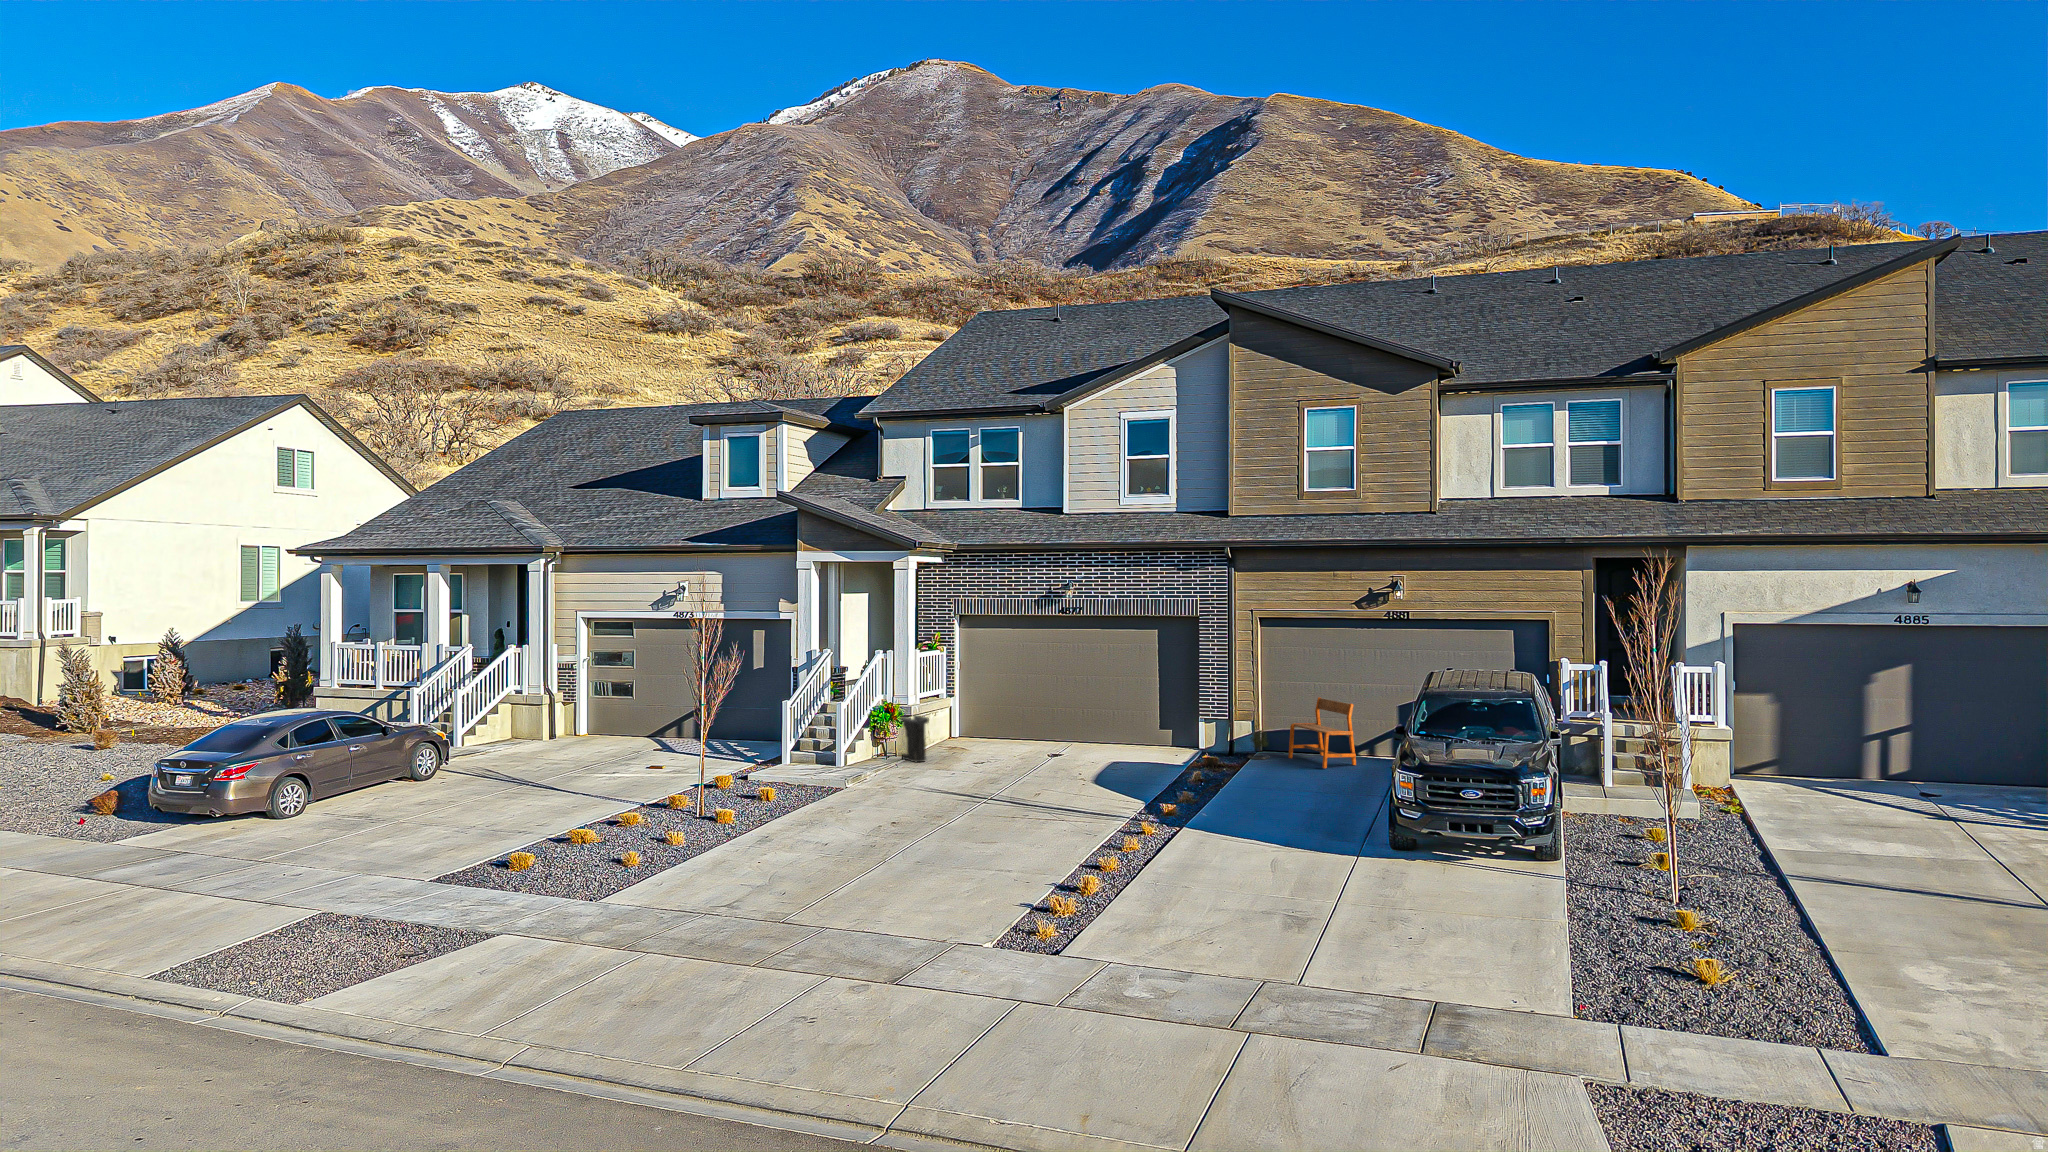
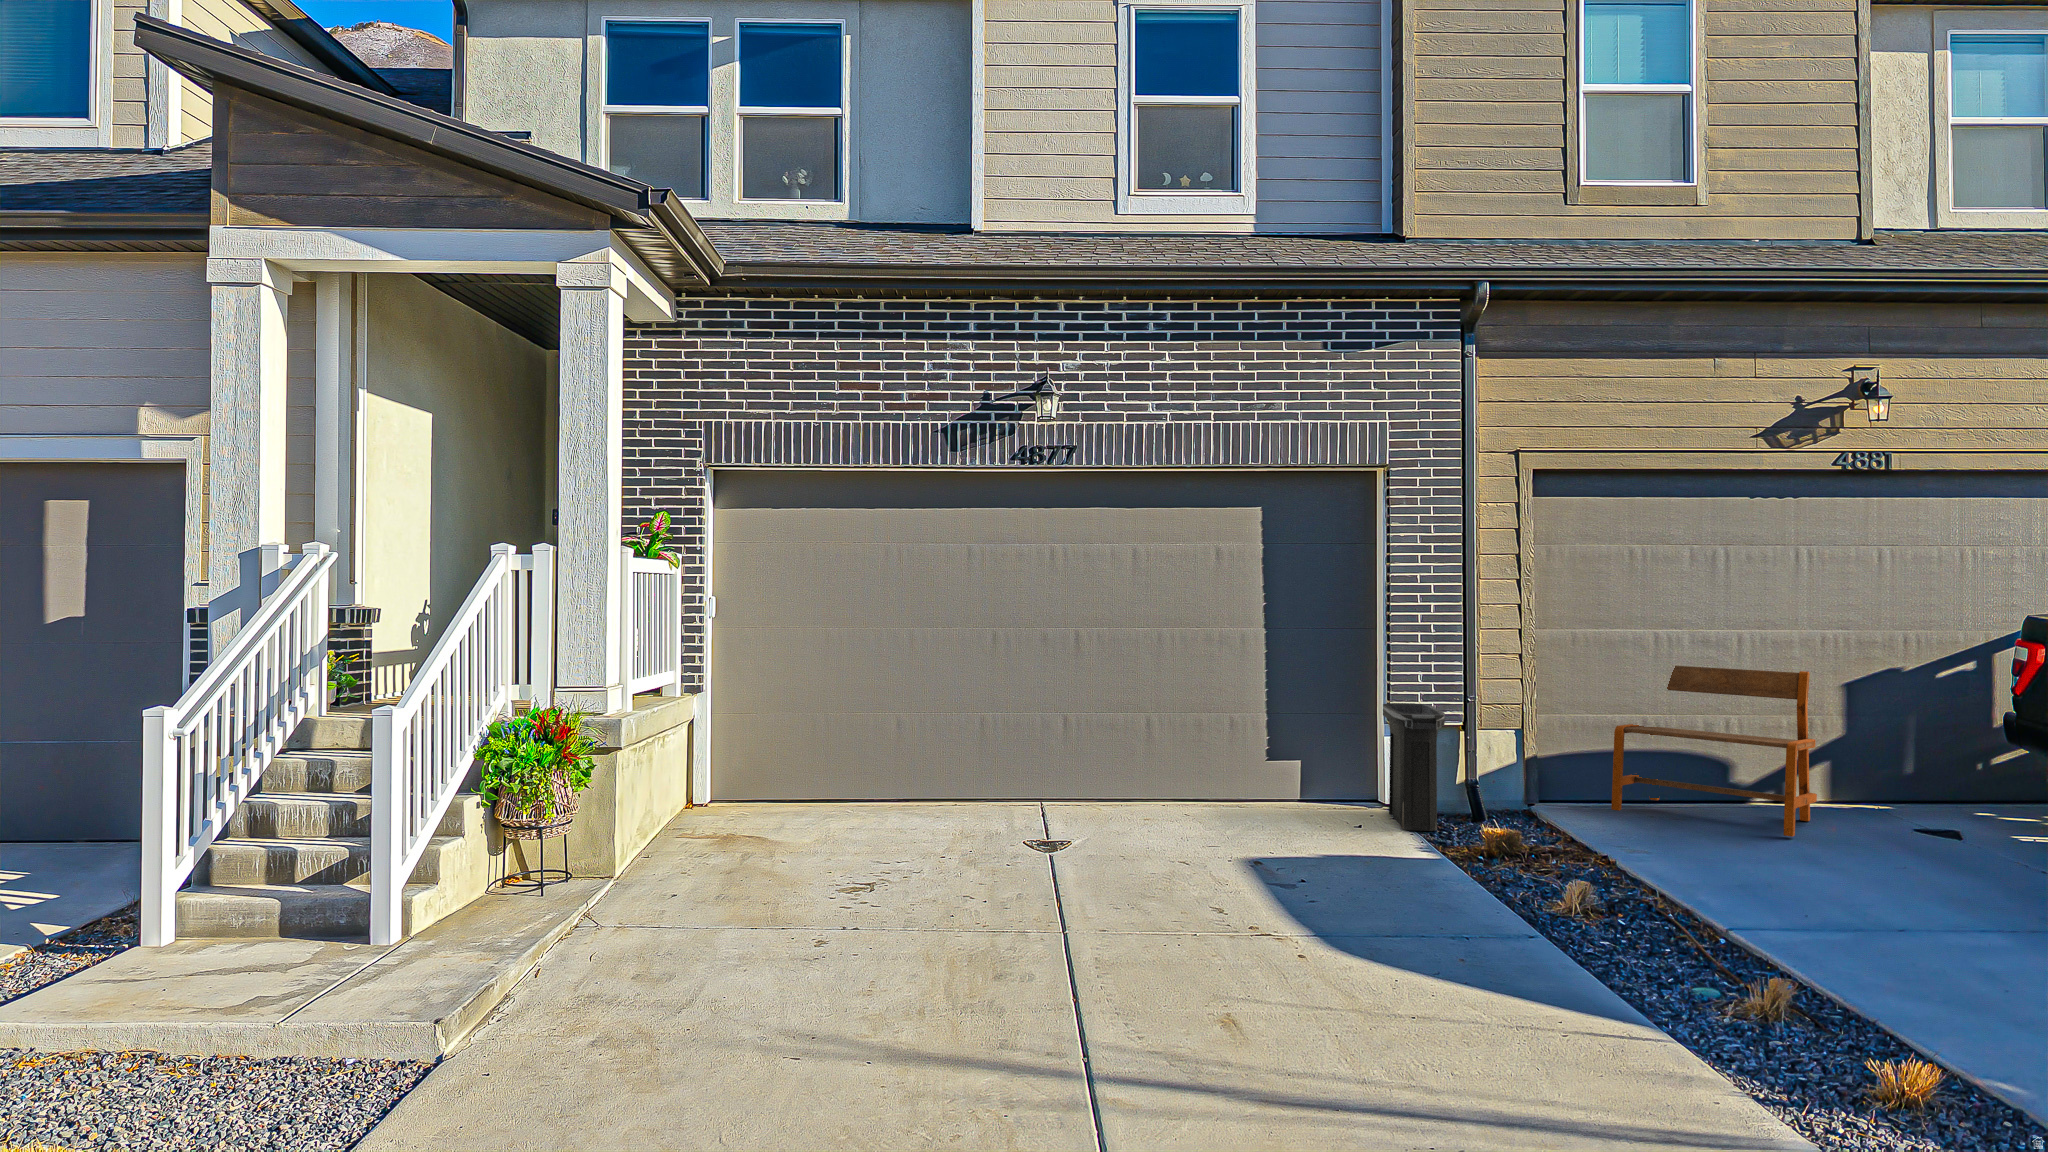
trash can: present [899,715,929,762] -> present [1383,703,1445,831]
potted tree: present [1249,724,1268,759] -> none [1521,720,1586,819]

